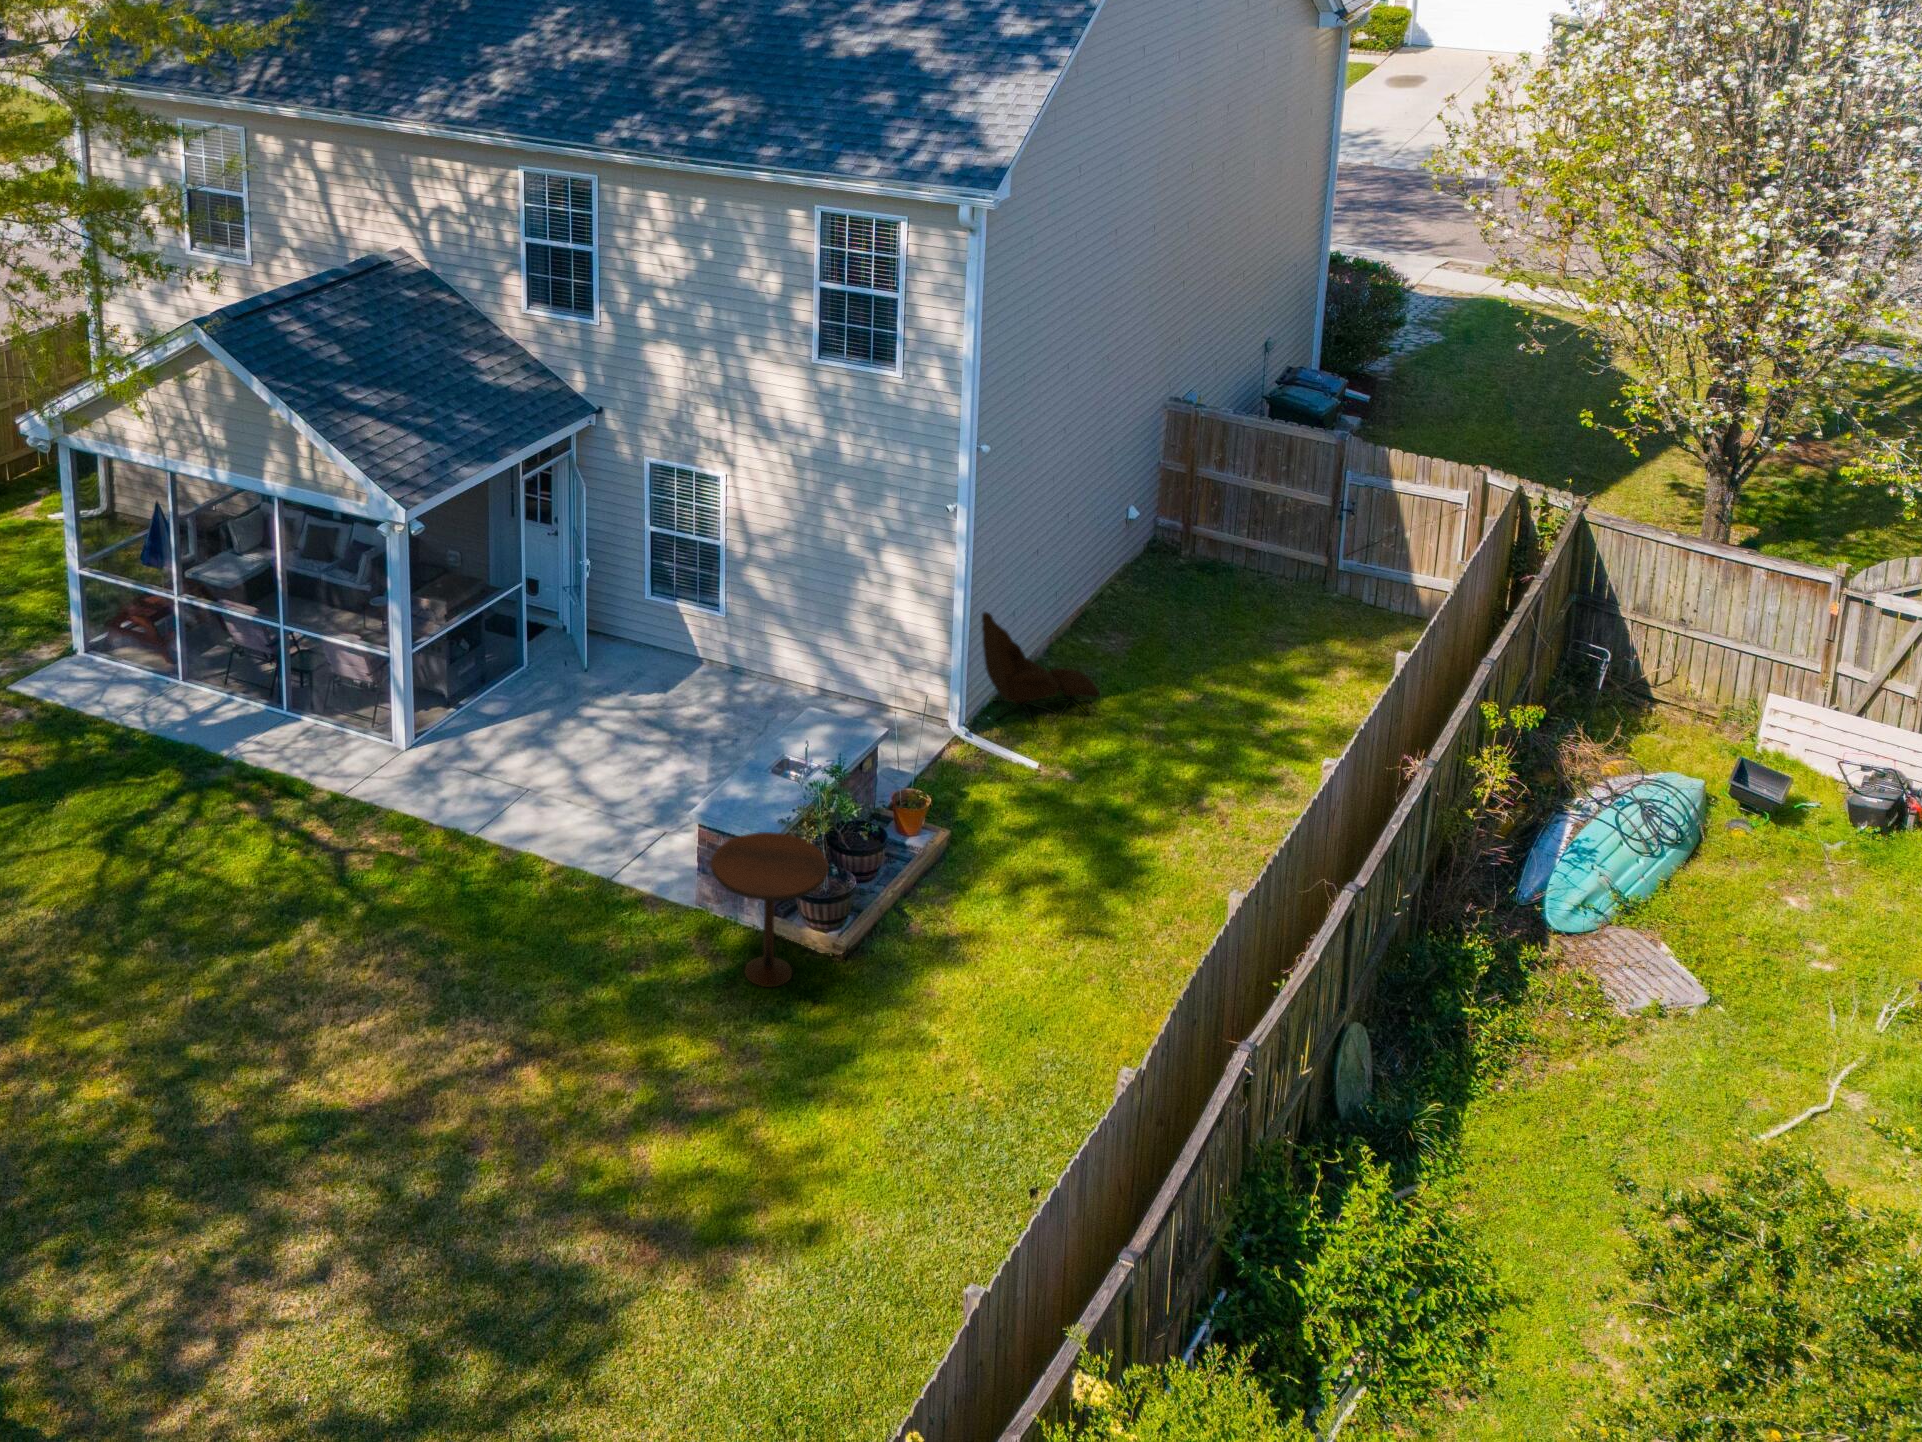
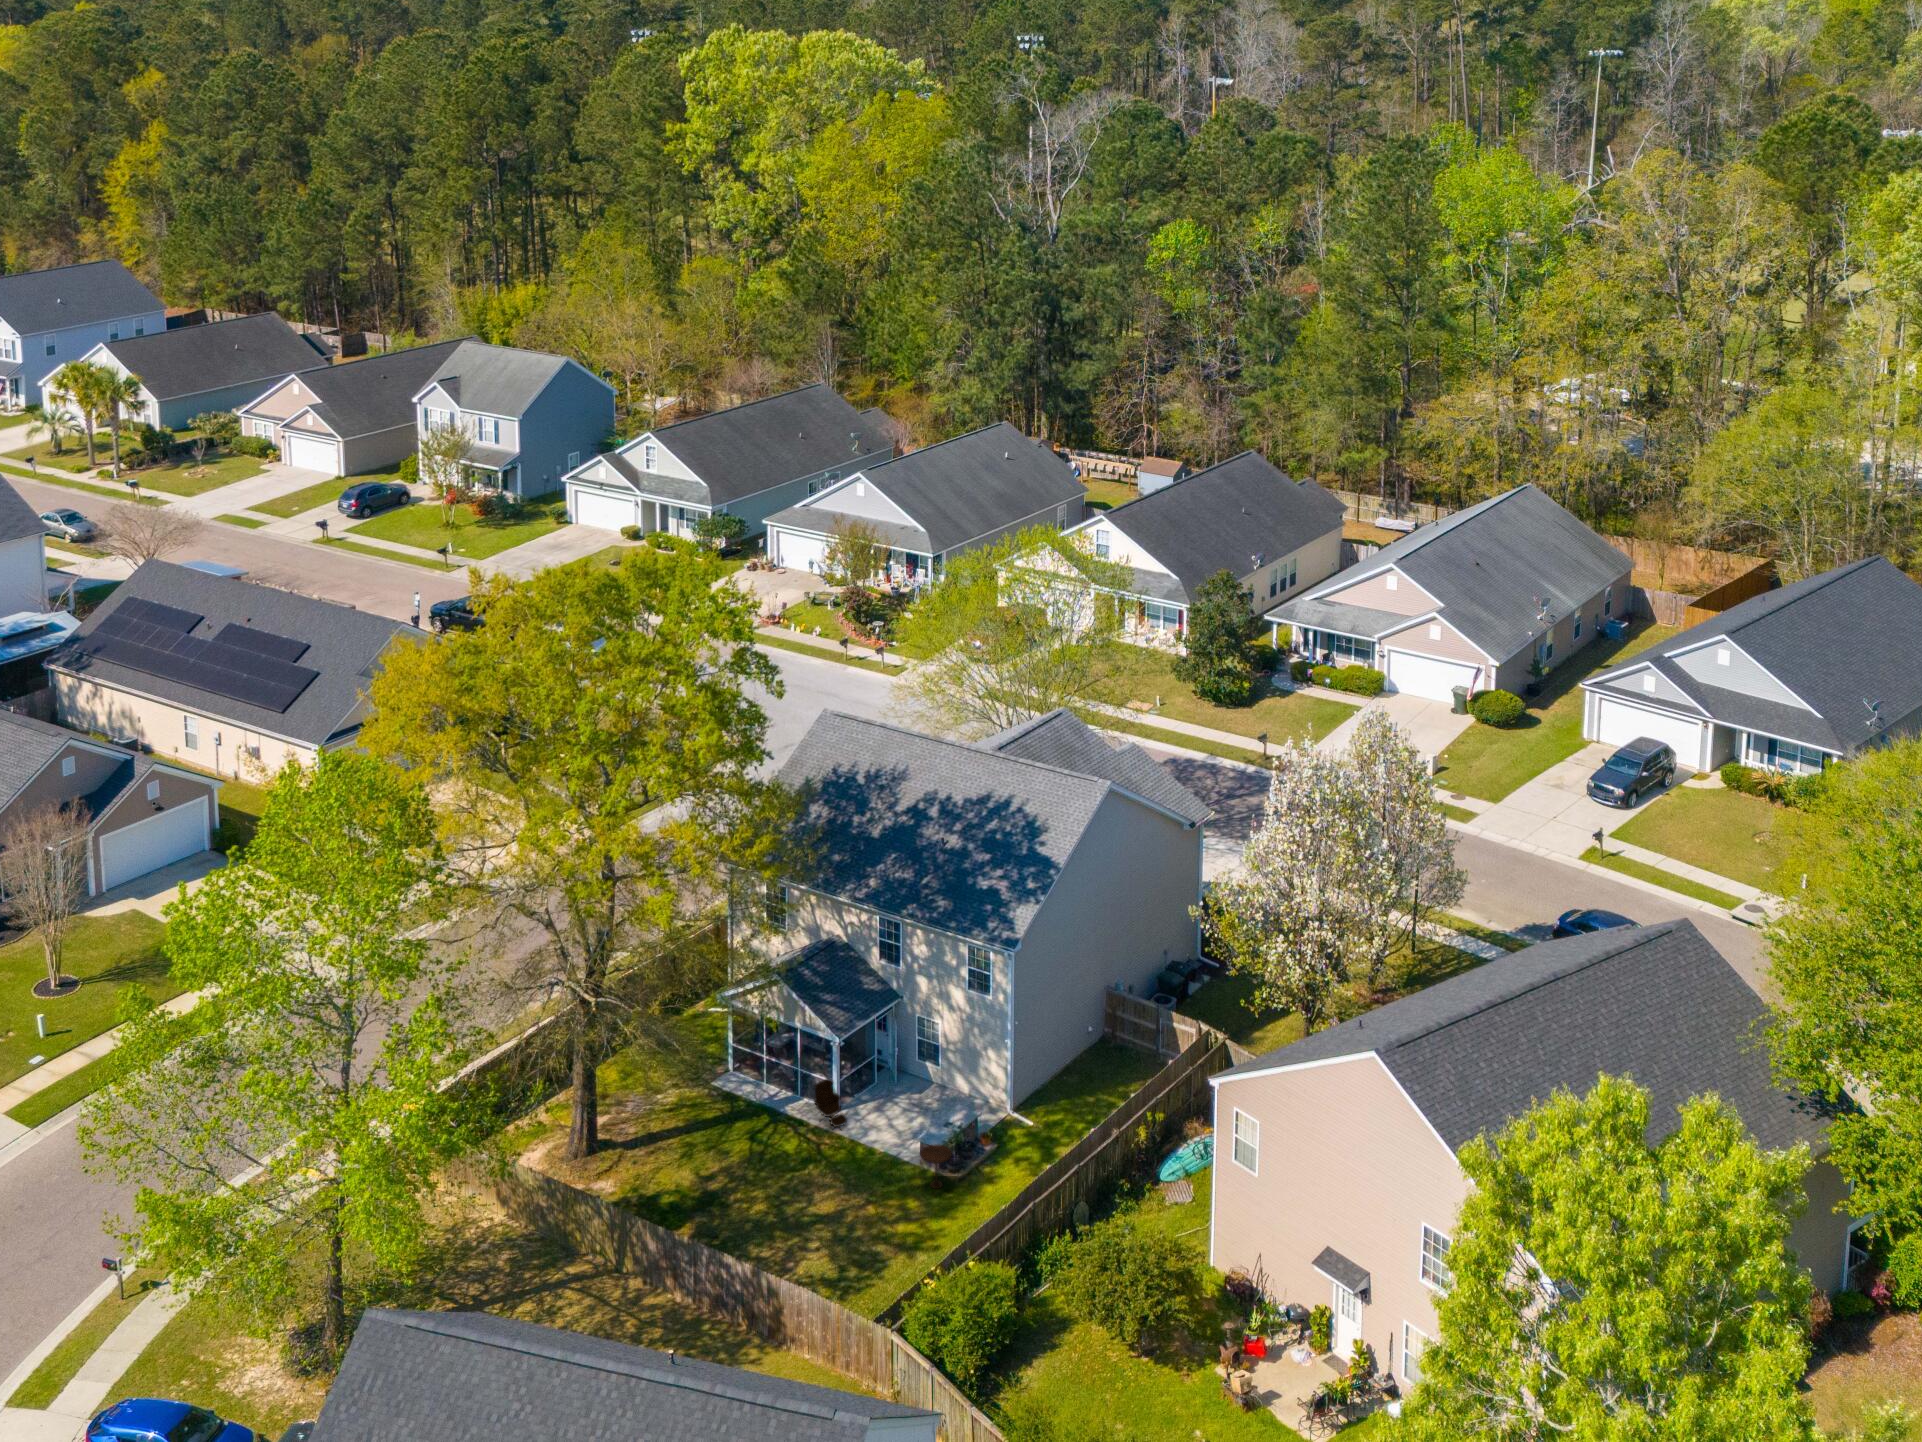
lounge chair: present [982,612,1100,728] -> present [814,1079,847,1127]

